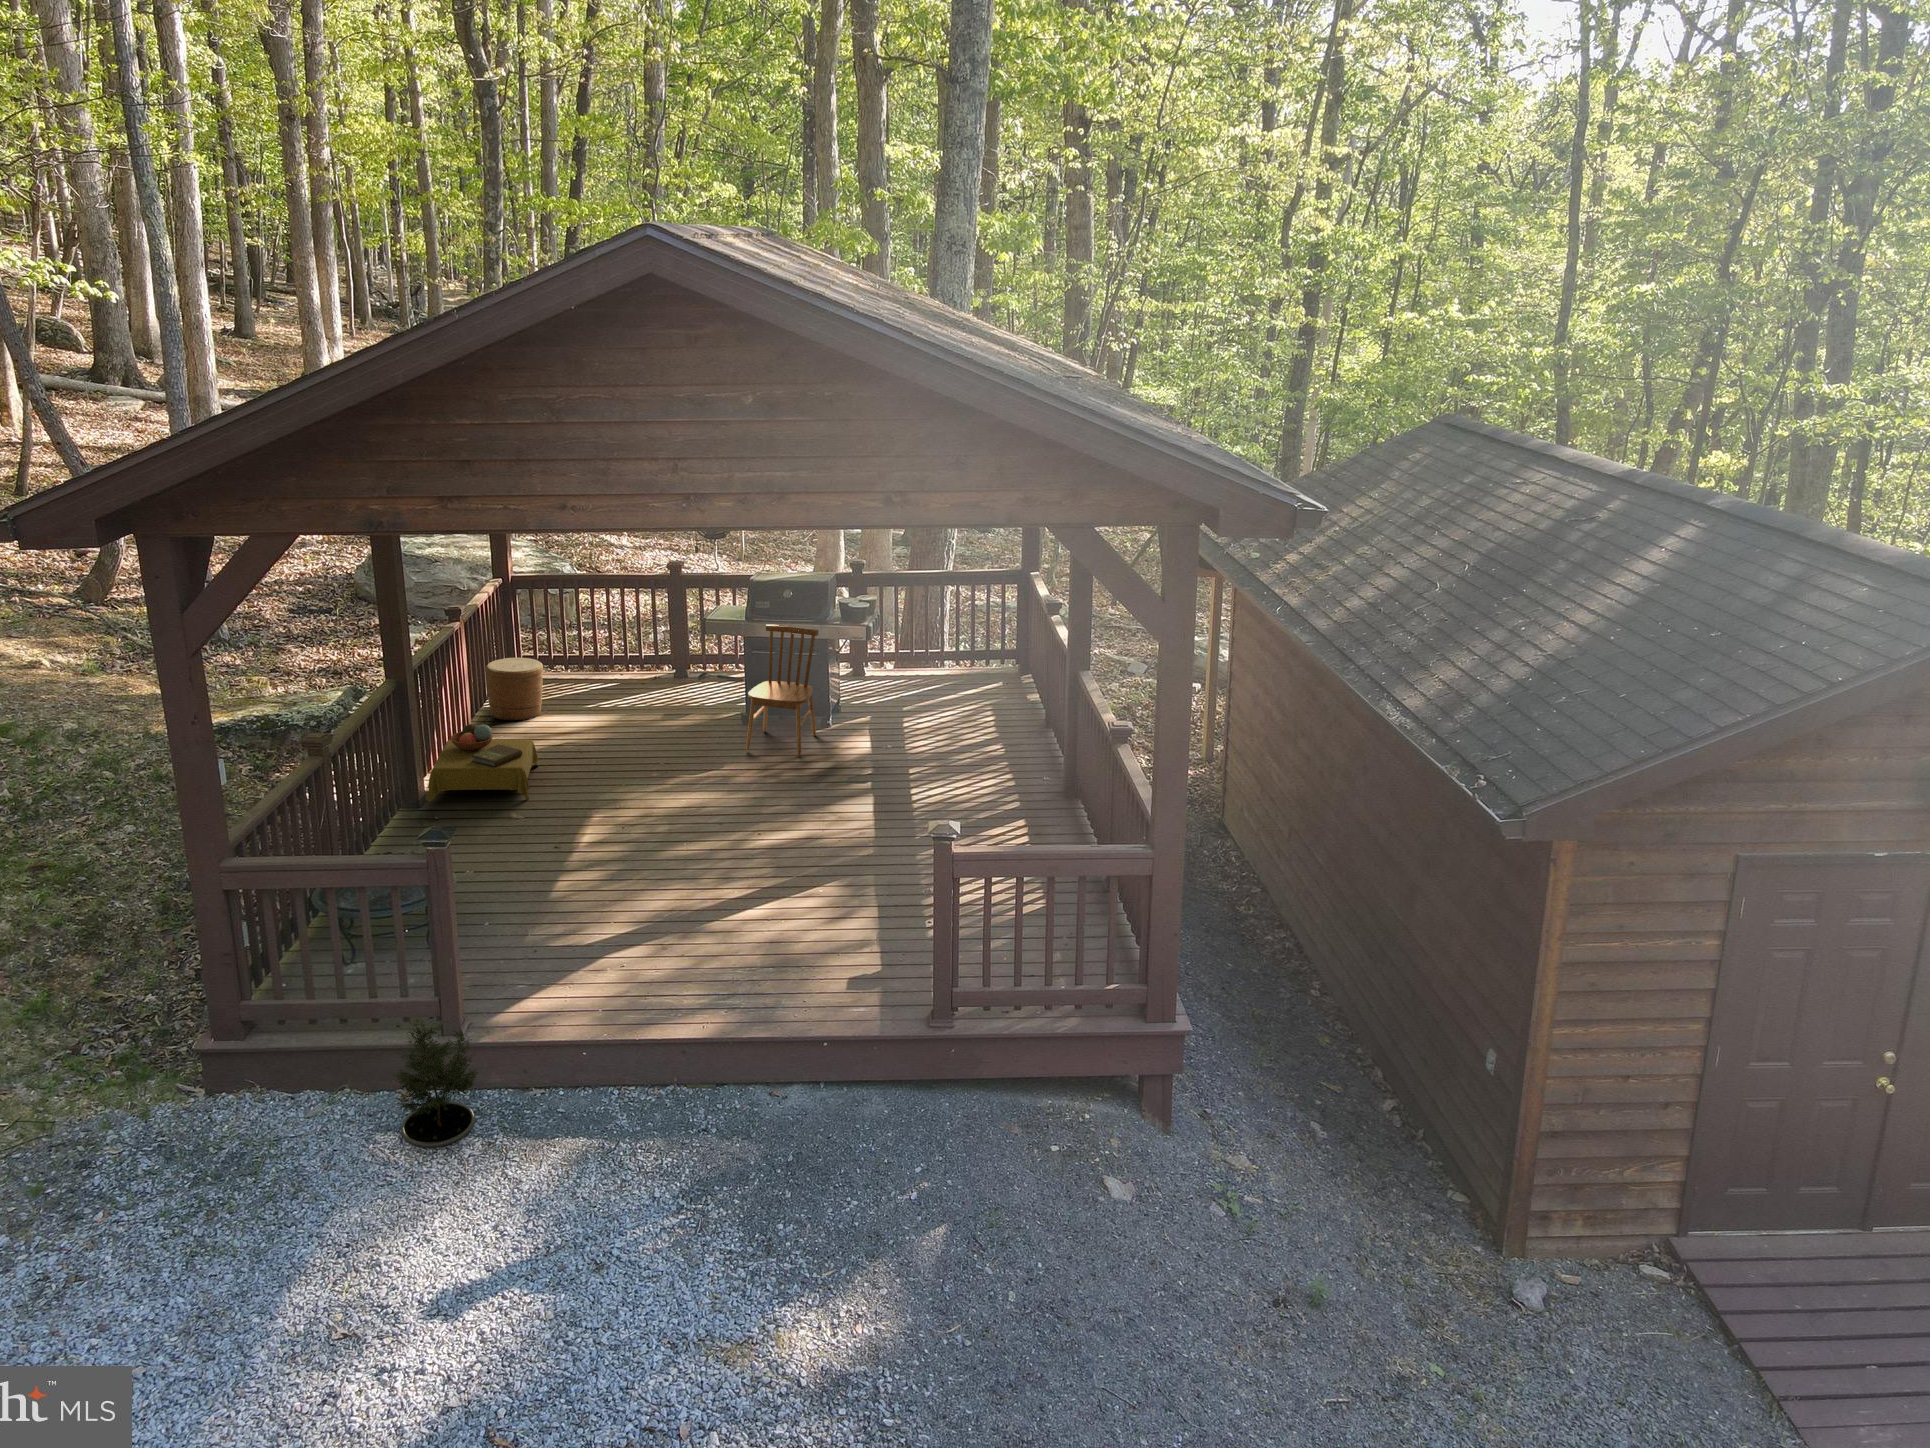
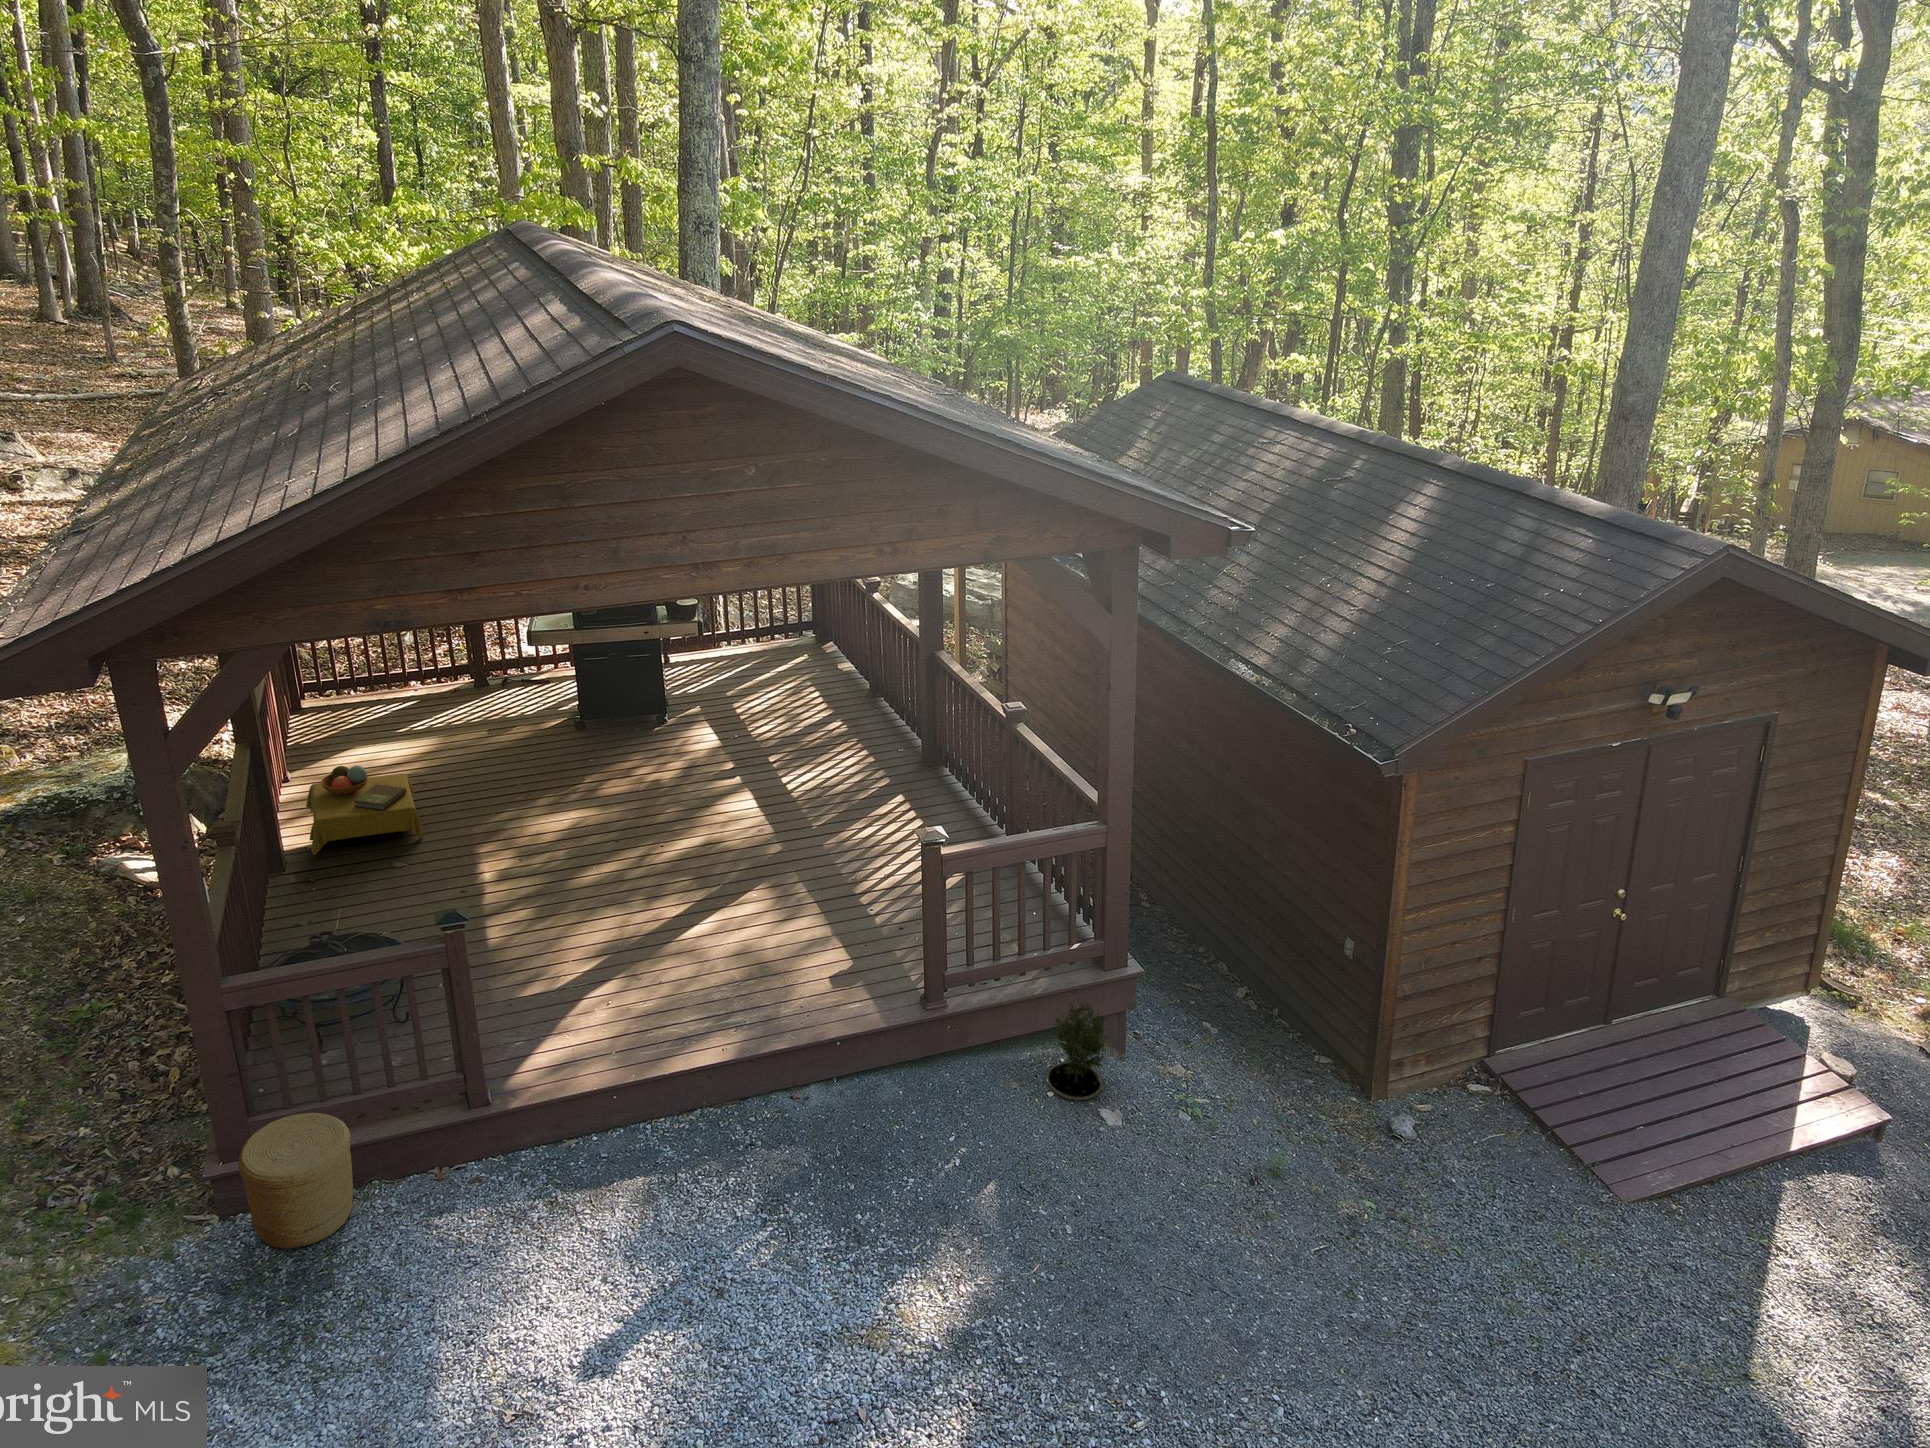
dining chair: present [746,625,818,757] -> none [622,631,684,758]
woven basket: present [485,658,543,720] -> present [239,1113,354,1249]
potted tree: present [392,1019,478,1148] -> present [1046,1000,1108,1101]

